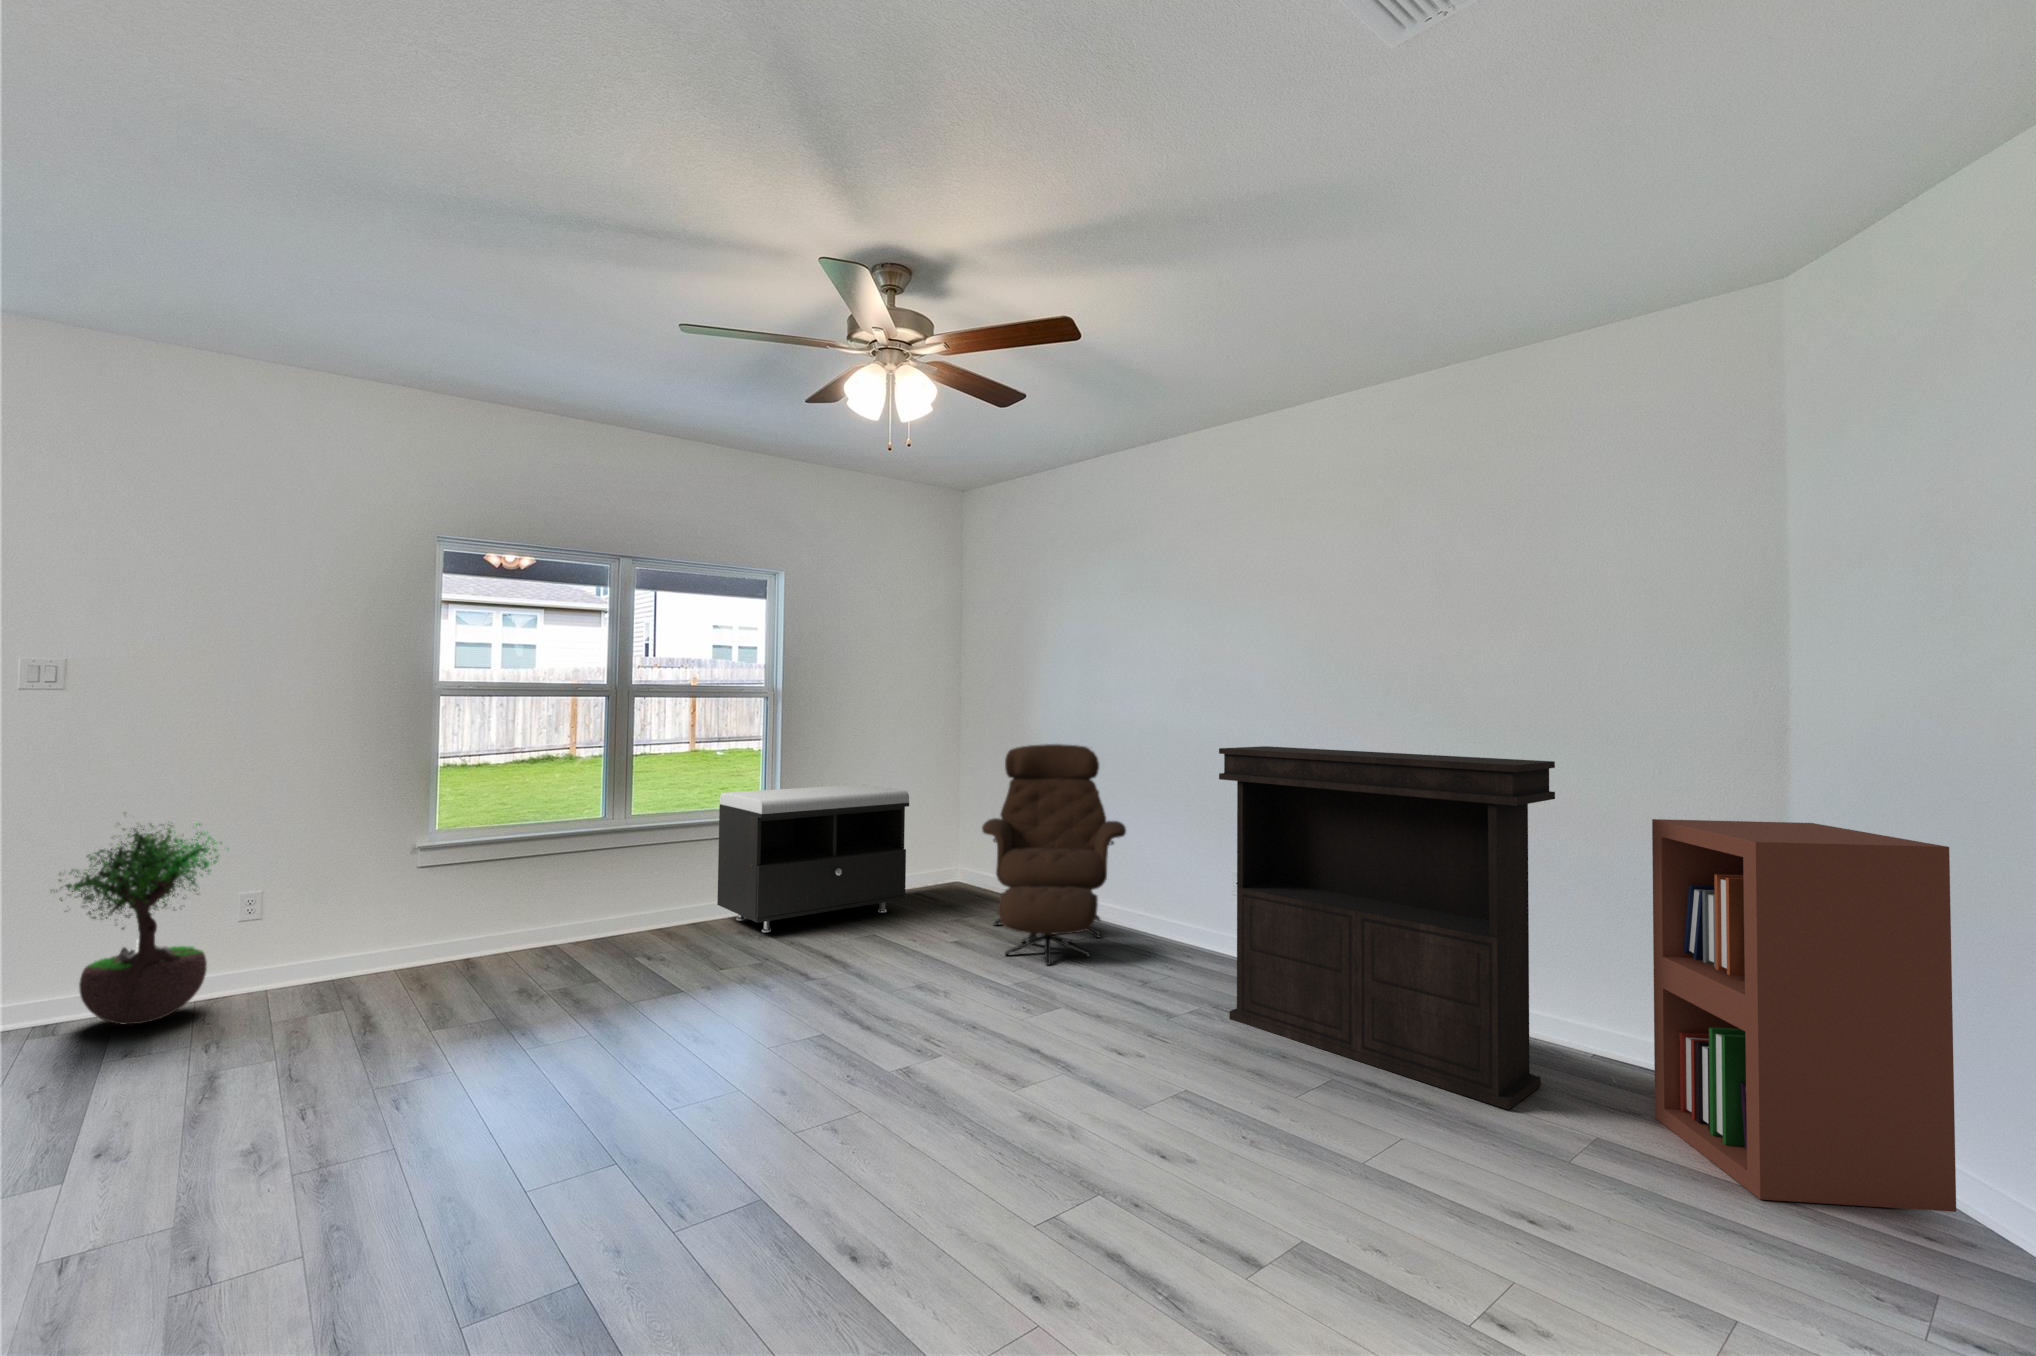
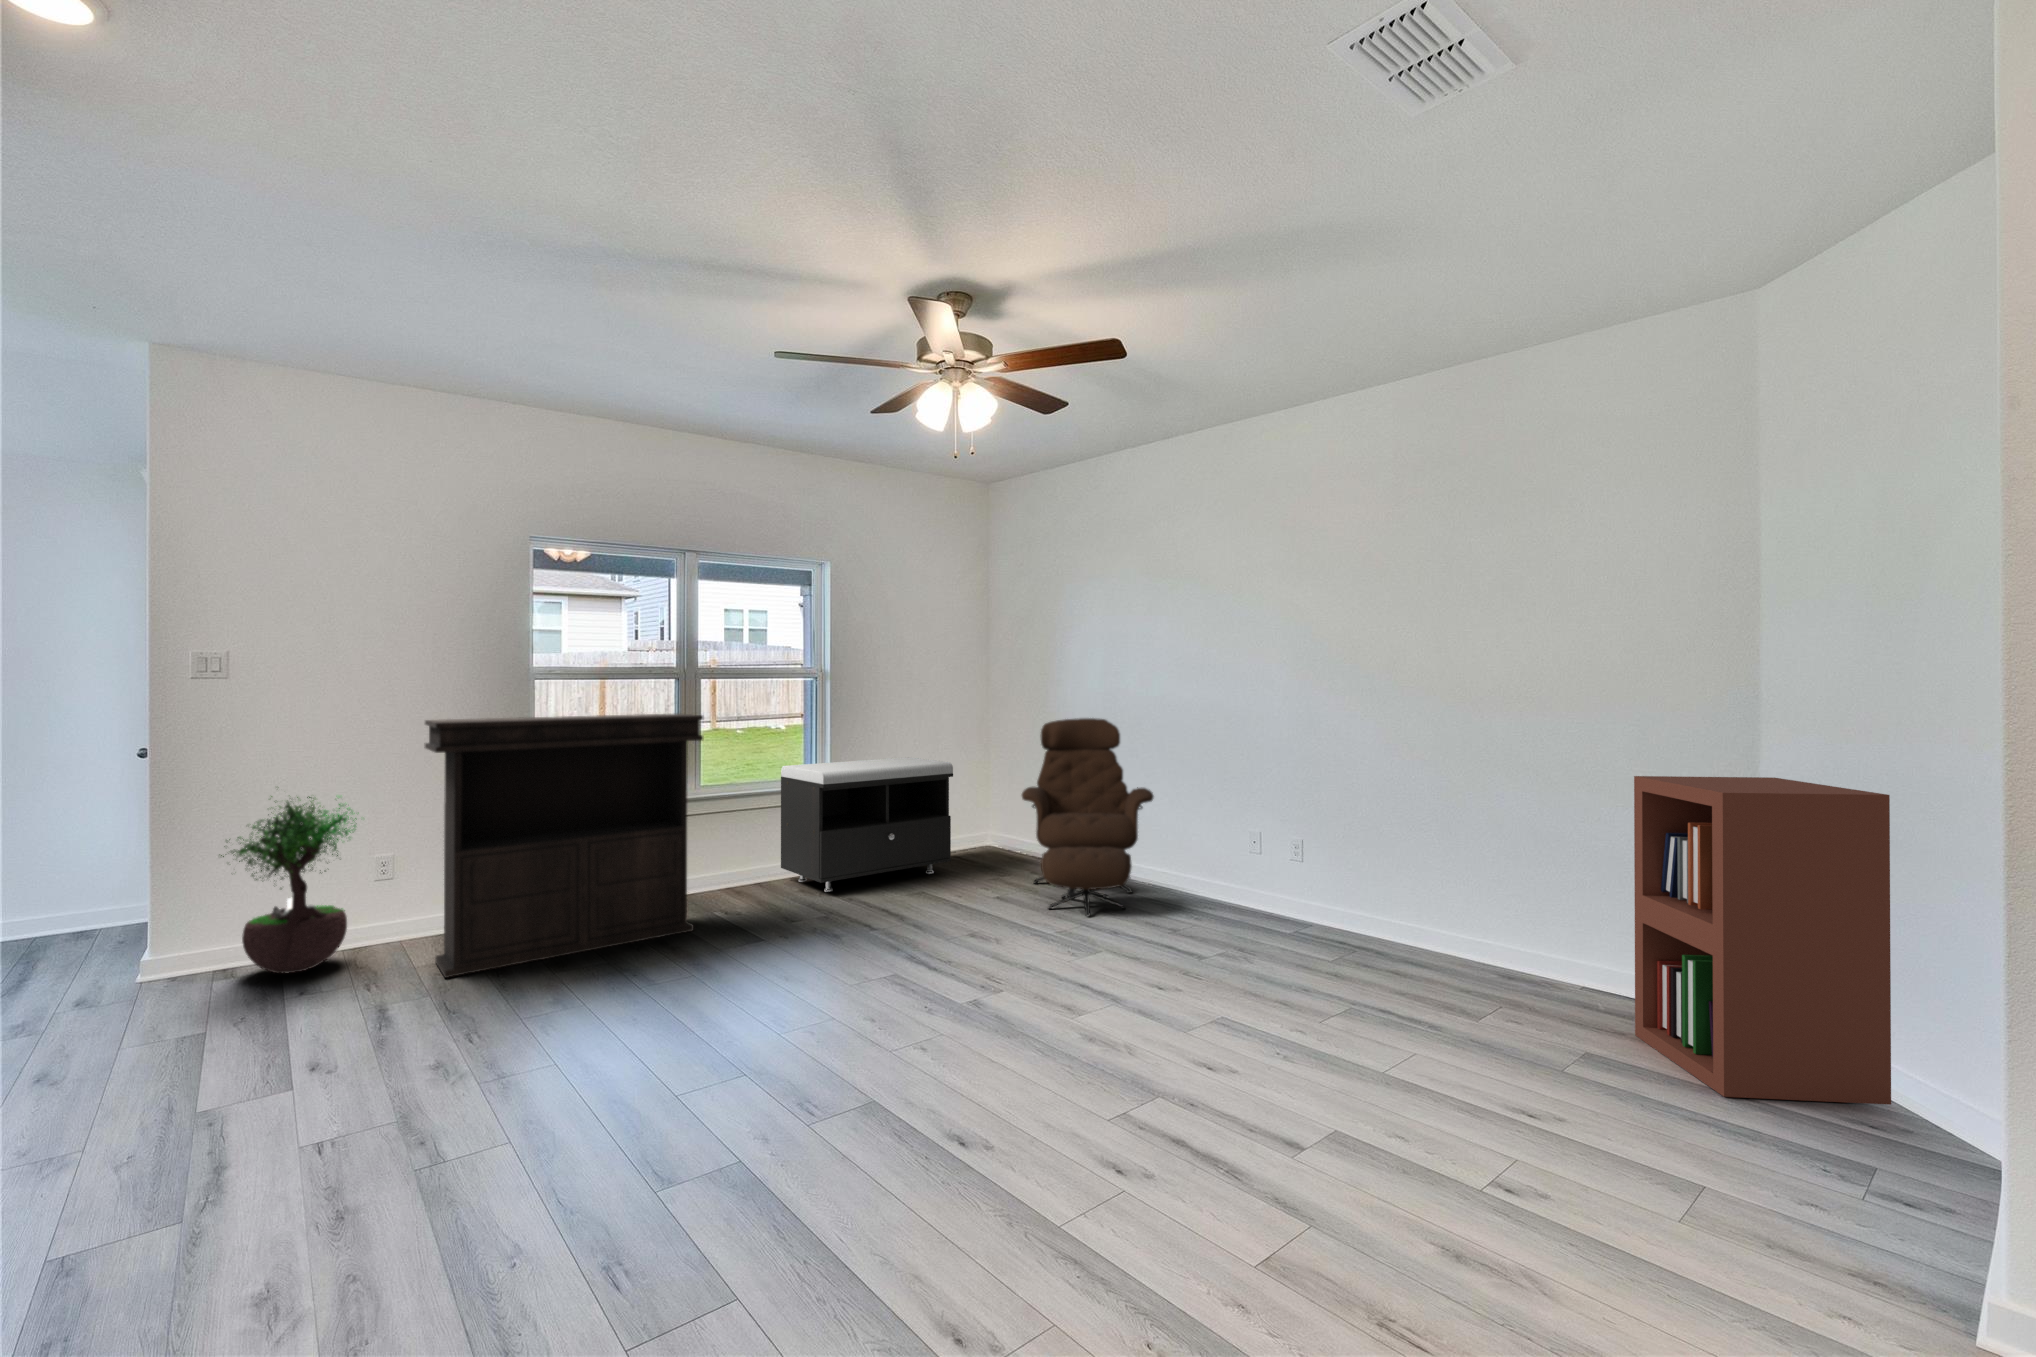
console table: present [1219,746,1555,1110] -> present [425,714,703,978]

